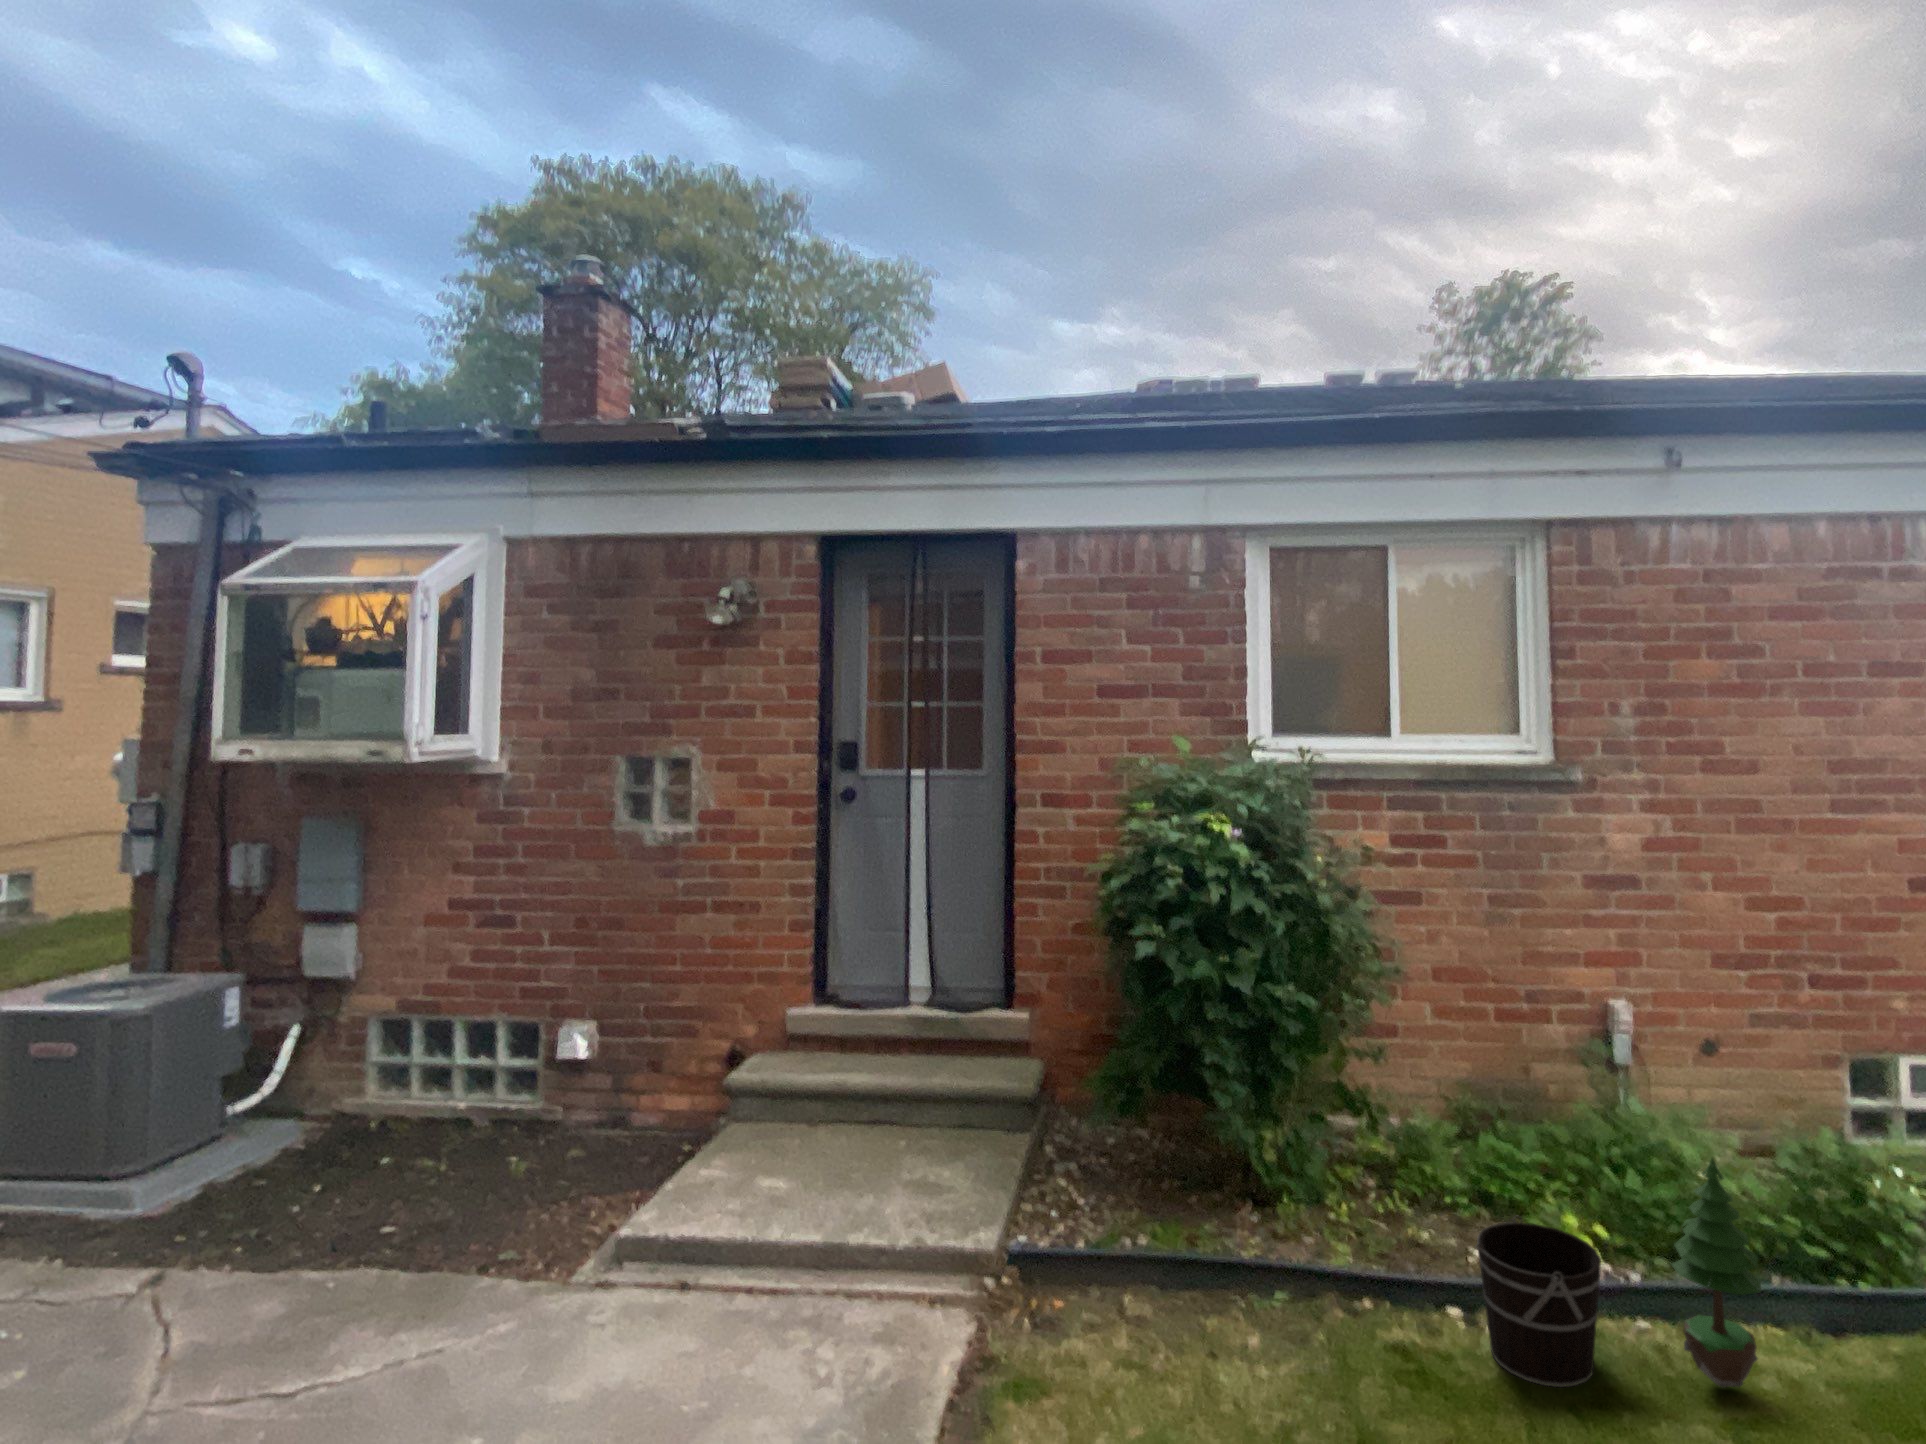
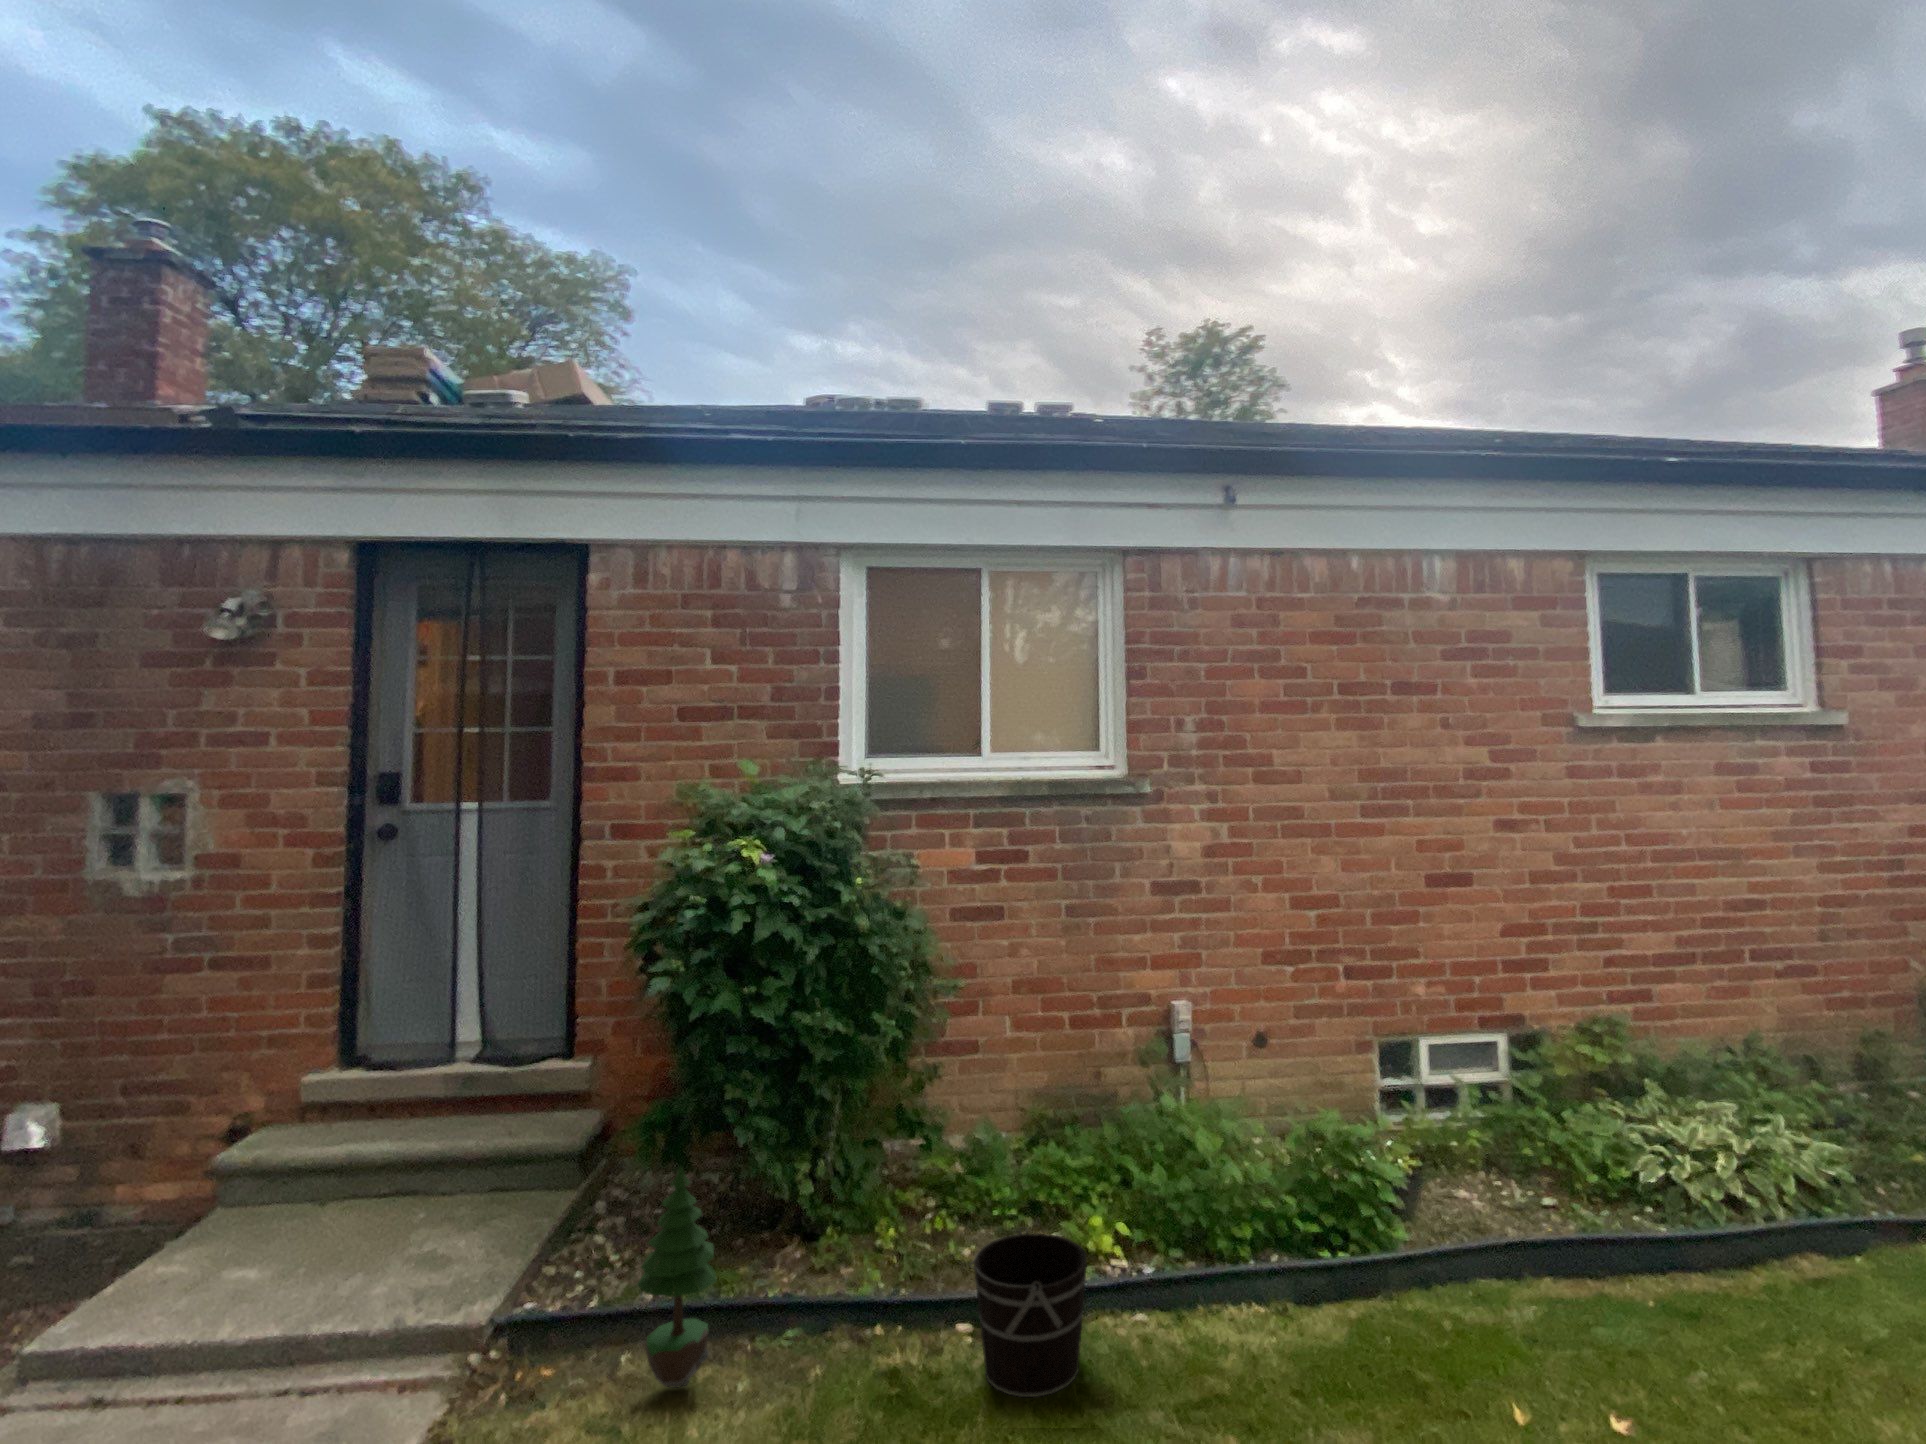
potted tree: present [1672,1159,1761,1388] -> present [637,1167,717,1388]

